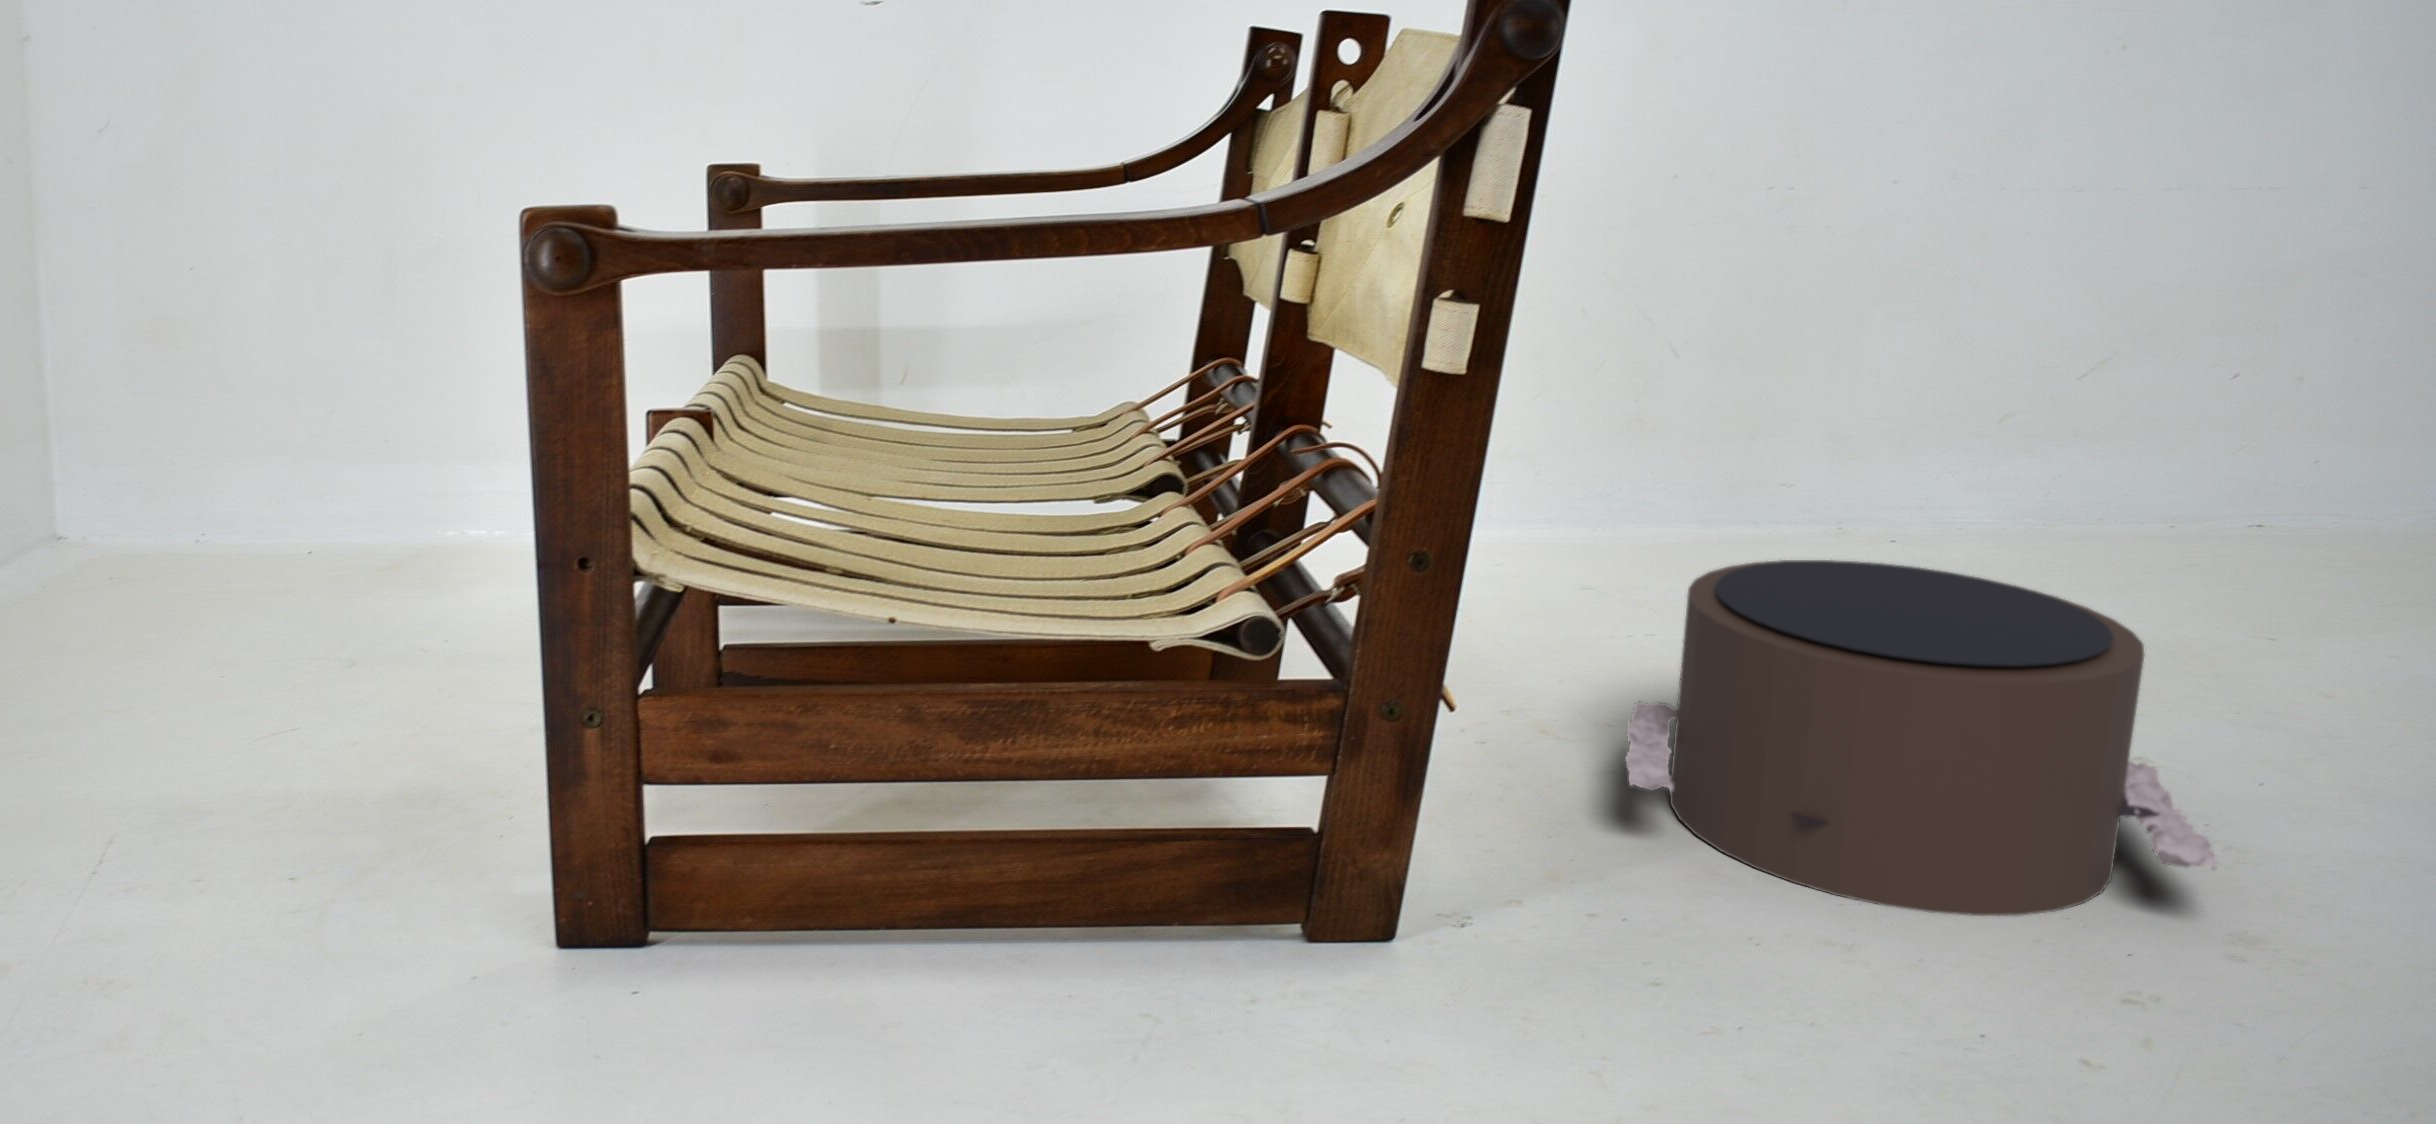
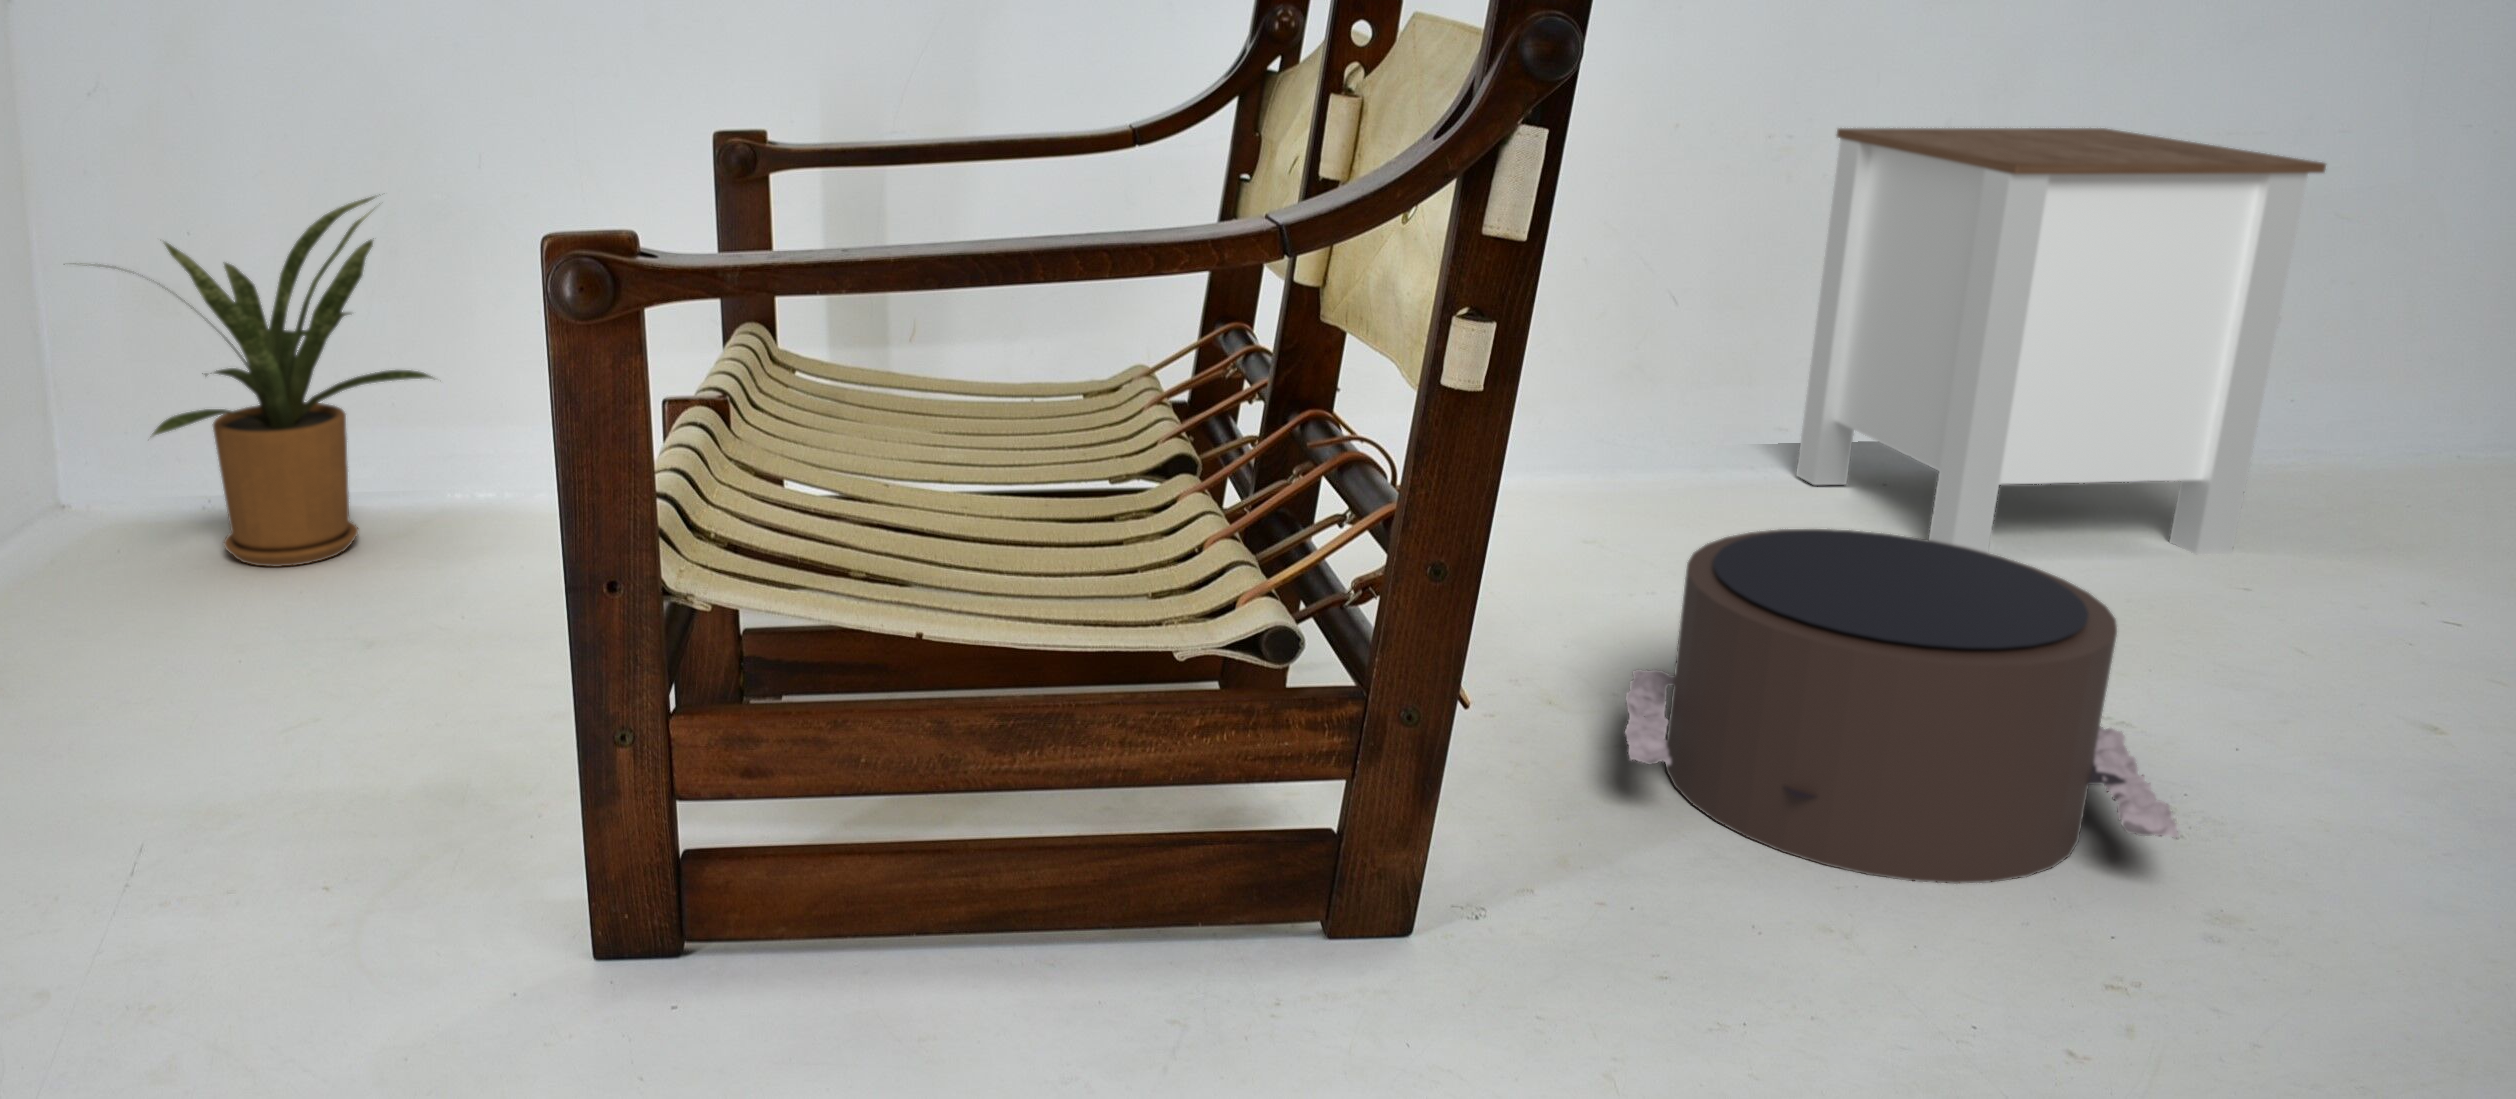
side table: none [1810,184,2358,618] -> present [1797,128,2326,554]
house plant: none [80,238,450,600] -> present [86,197,433,567]

